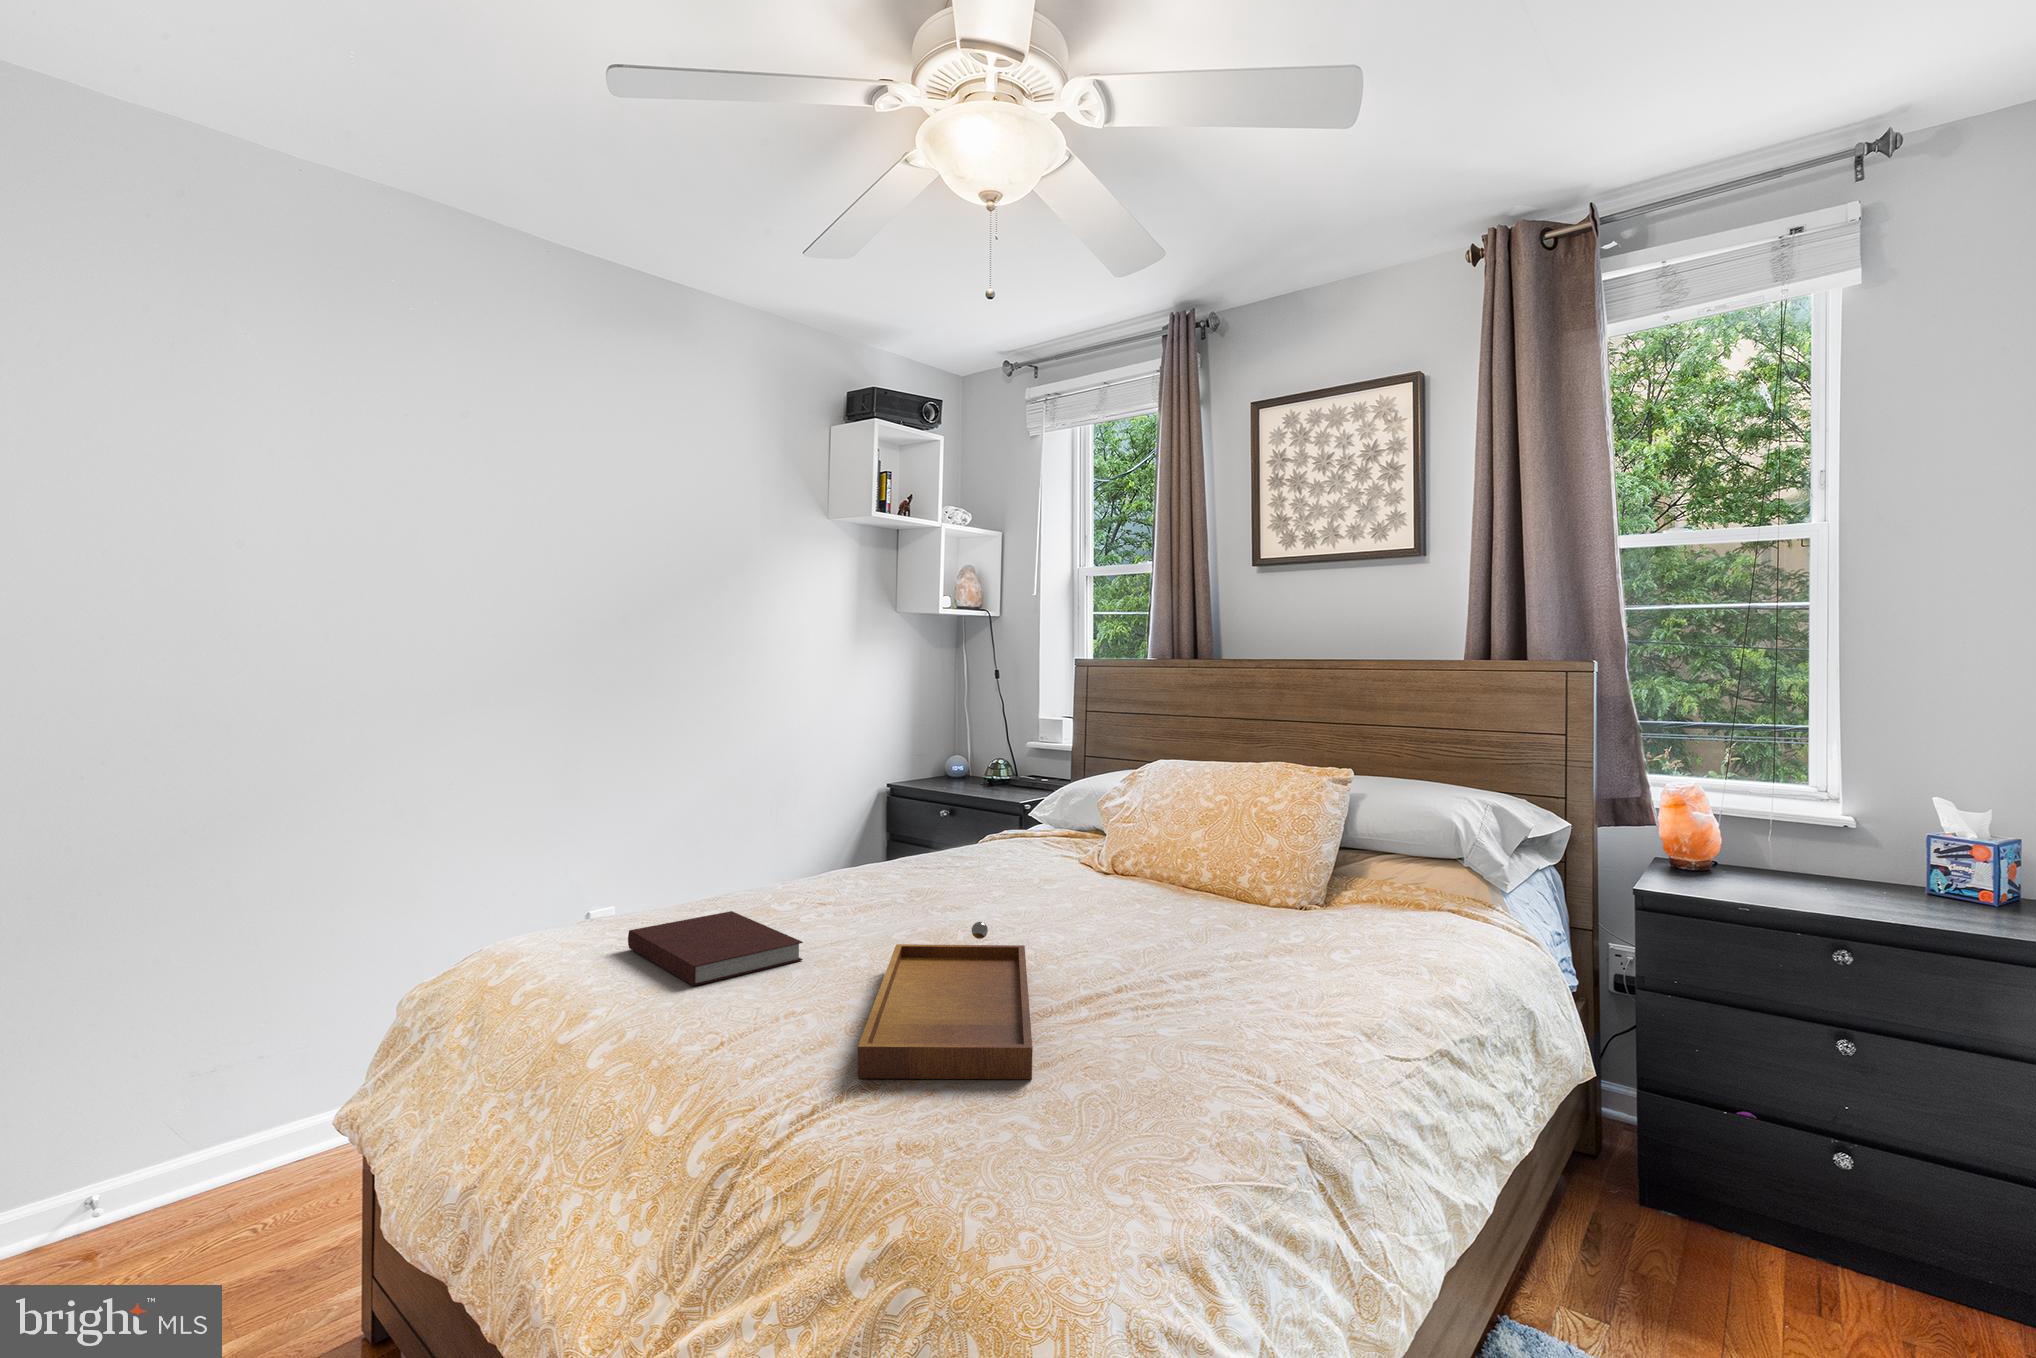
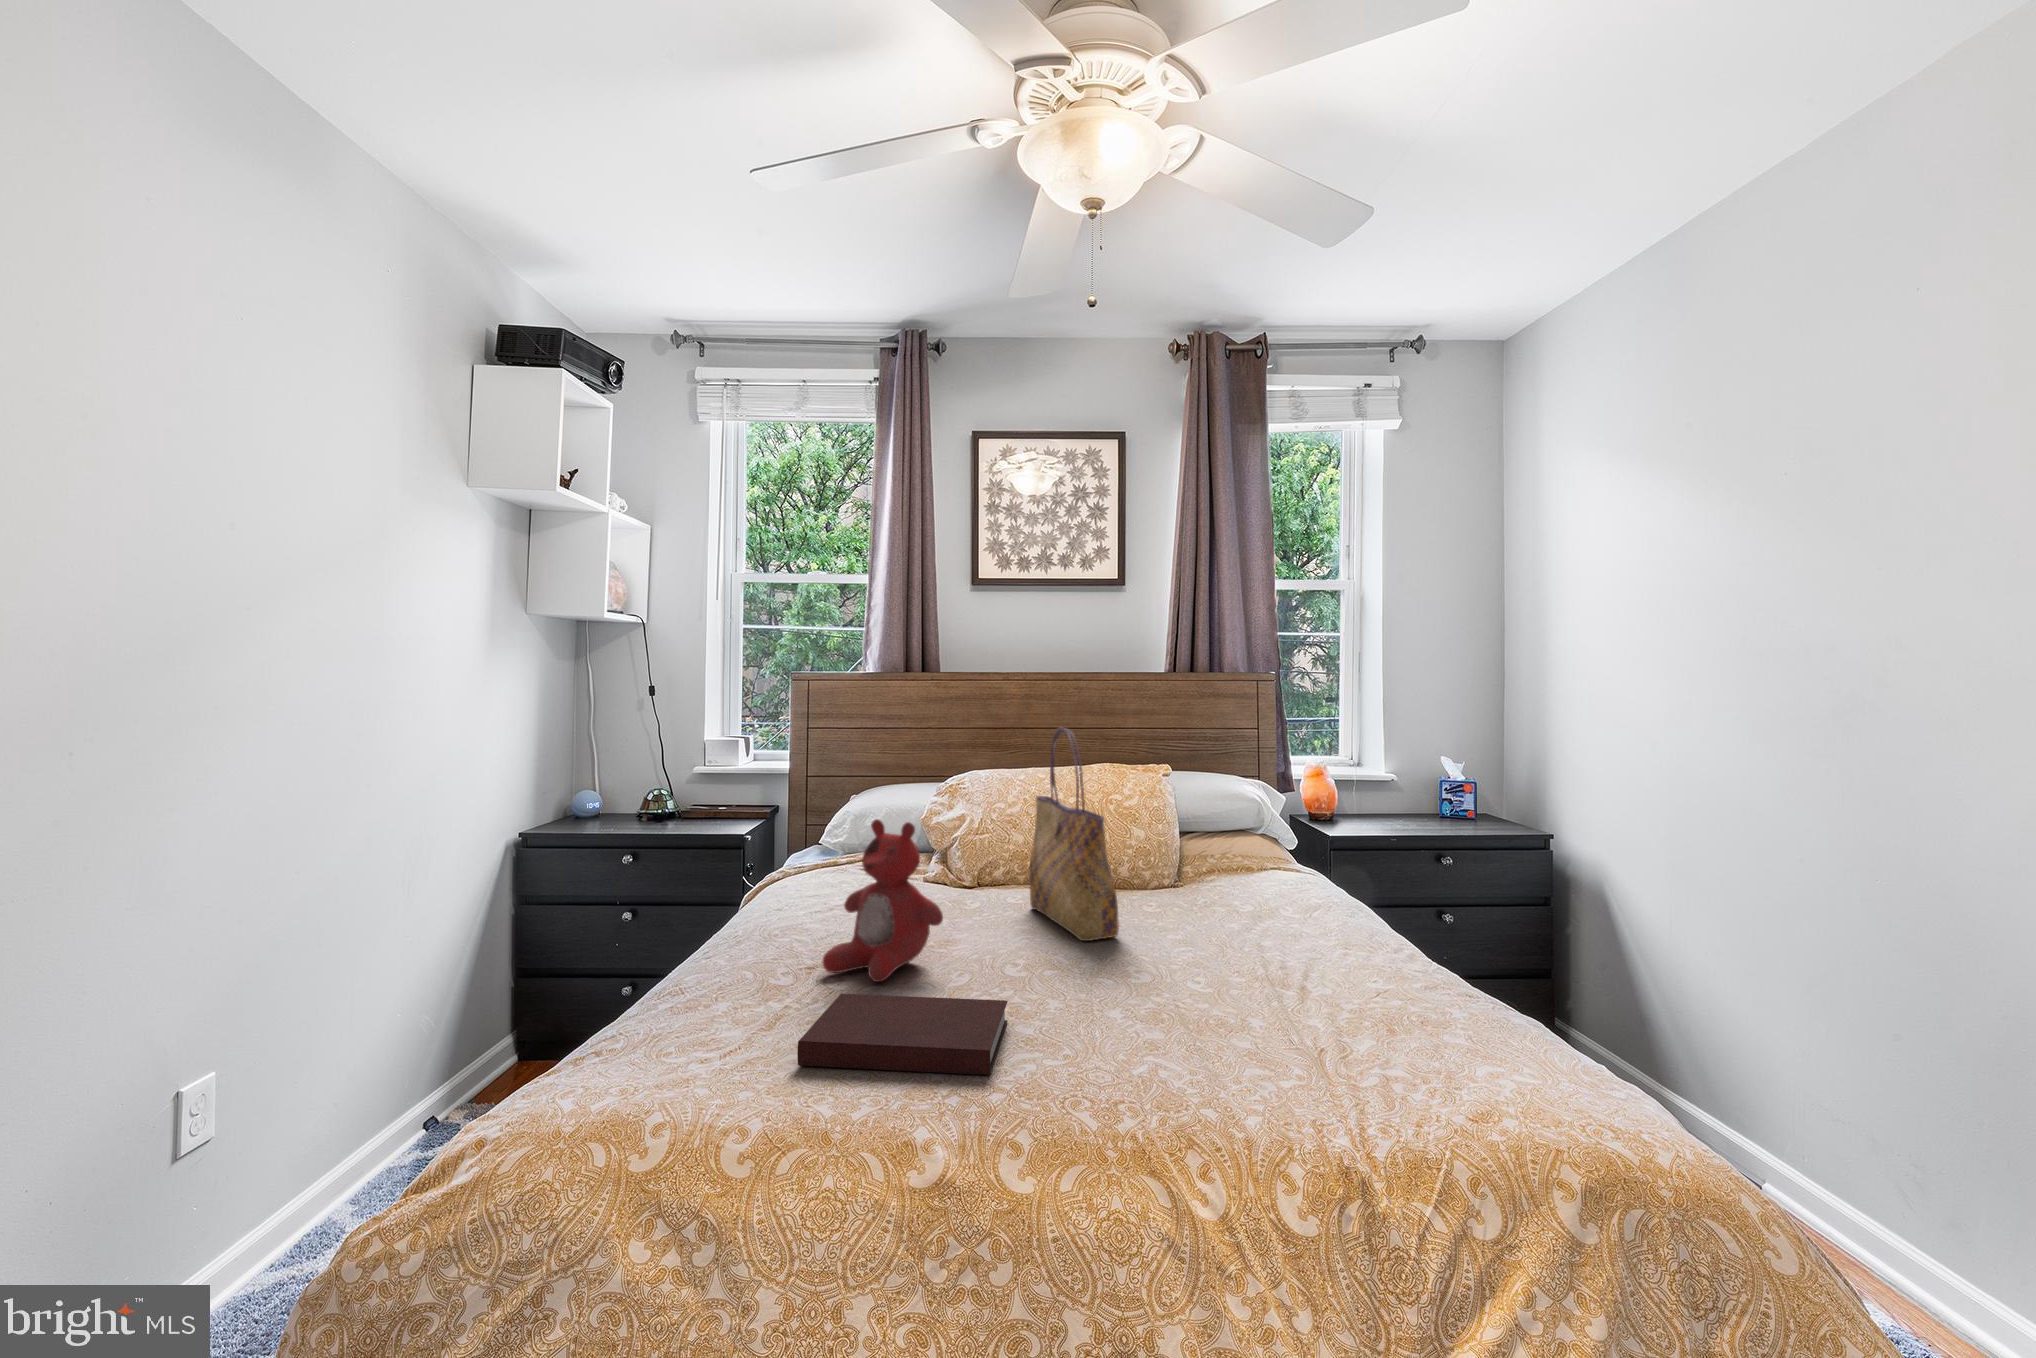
tote bag: none [1022,711,1104,925] -> present [1029,728,1119,941]
stuffed bear: none [791,781,878,915] -> present [822,819,943,982]
tray: present [857,922,1032,1079] -> none [1104,927,1425,1089]

